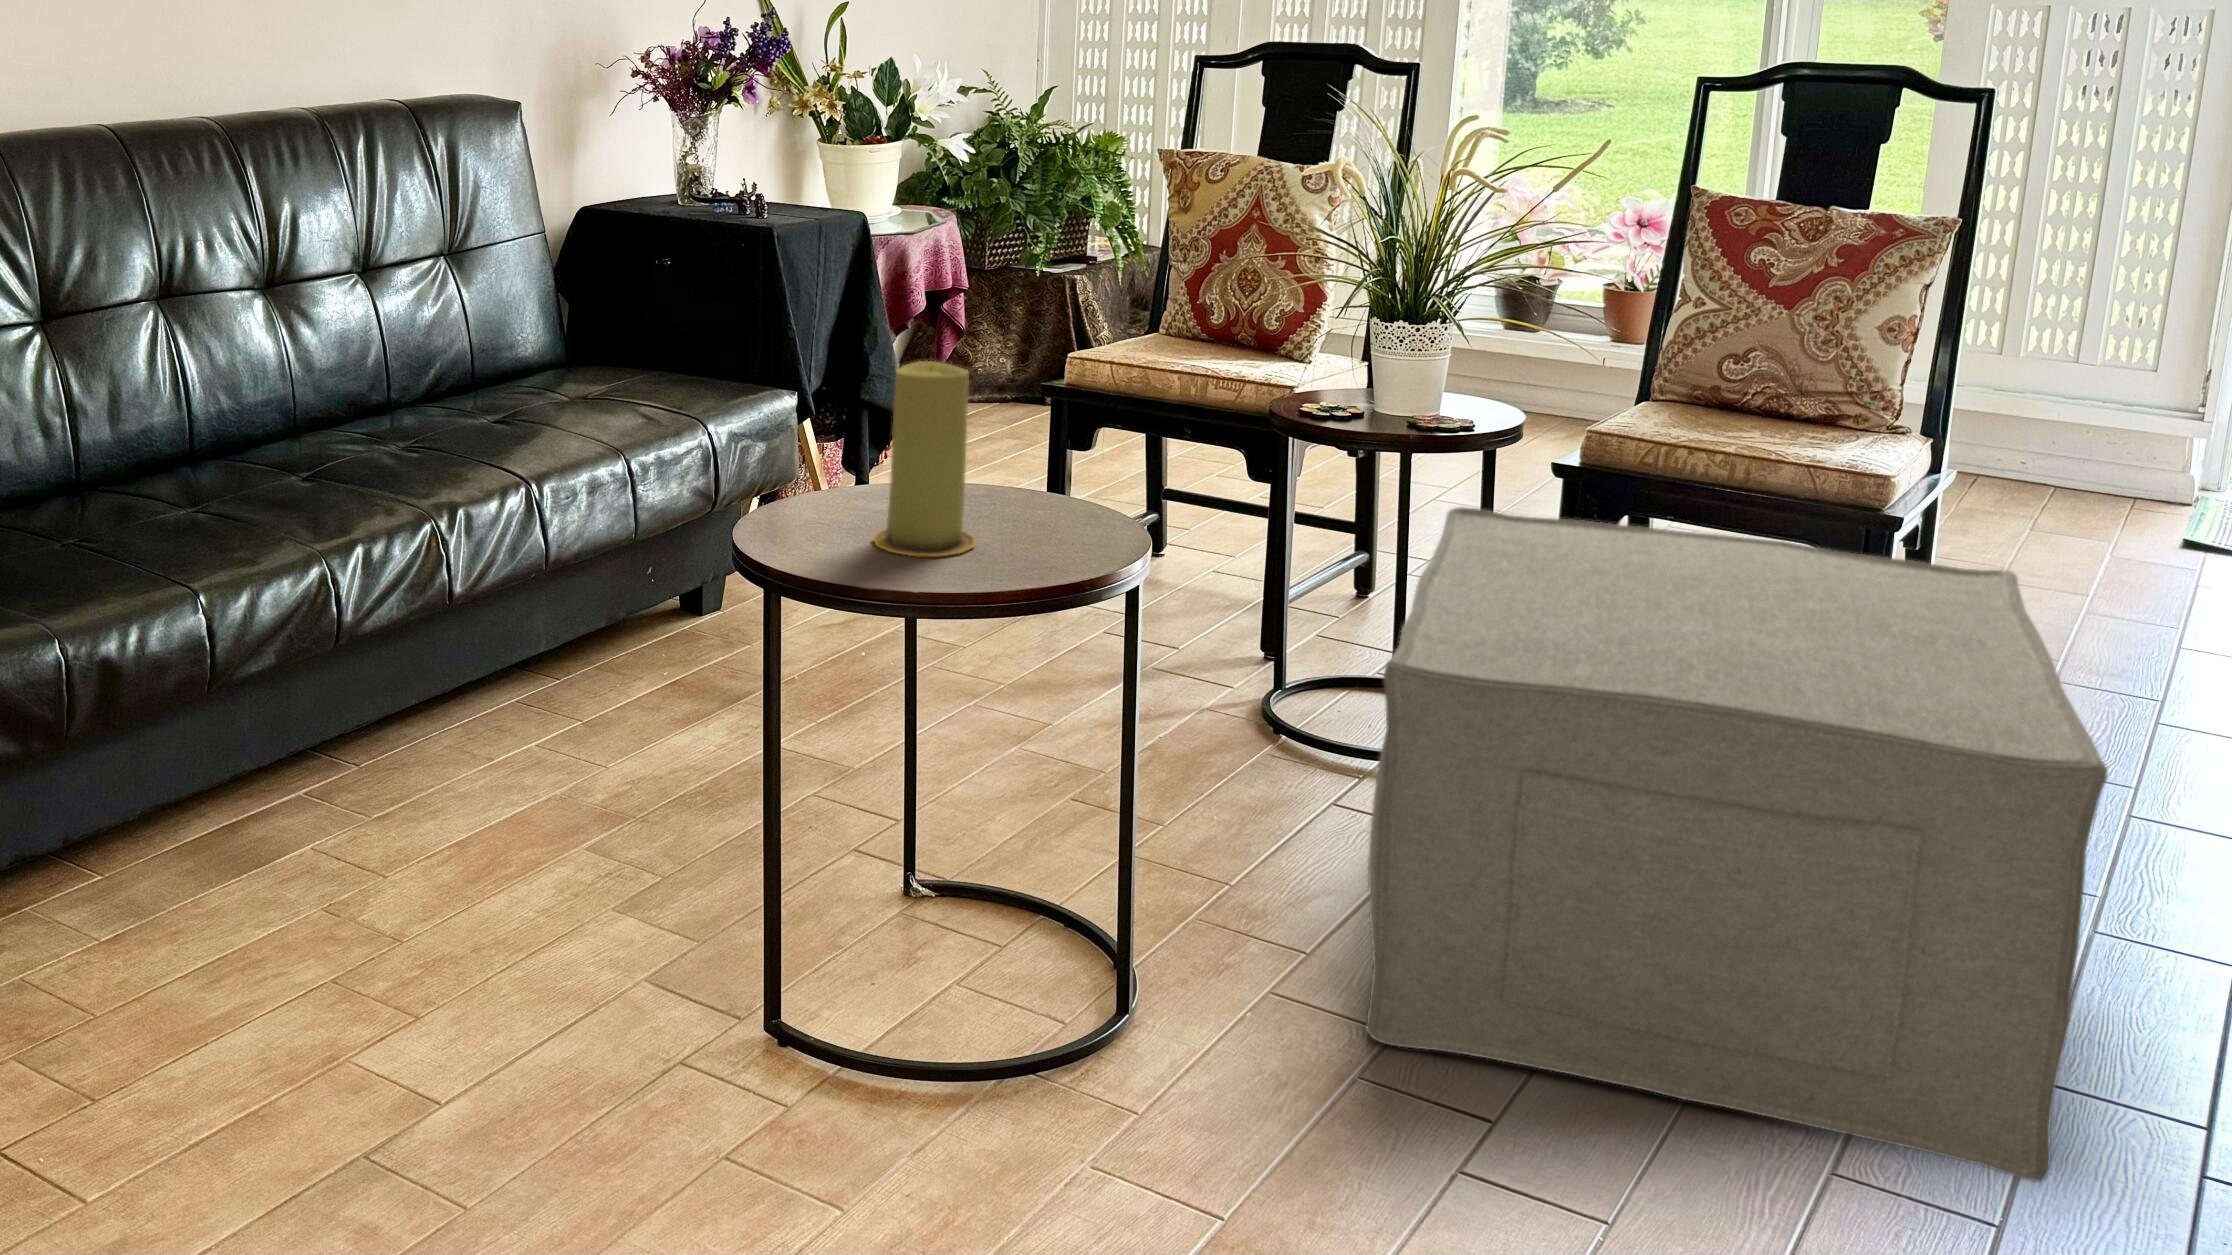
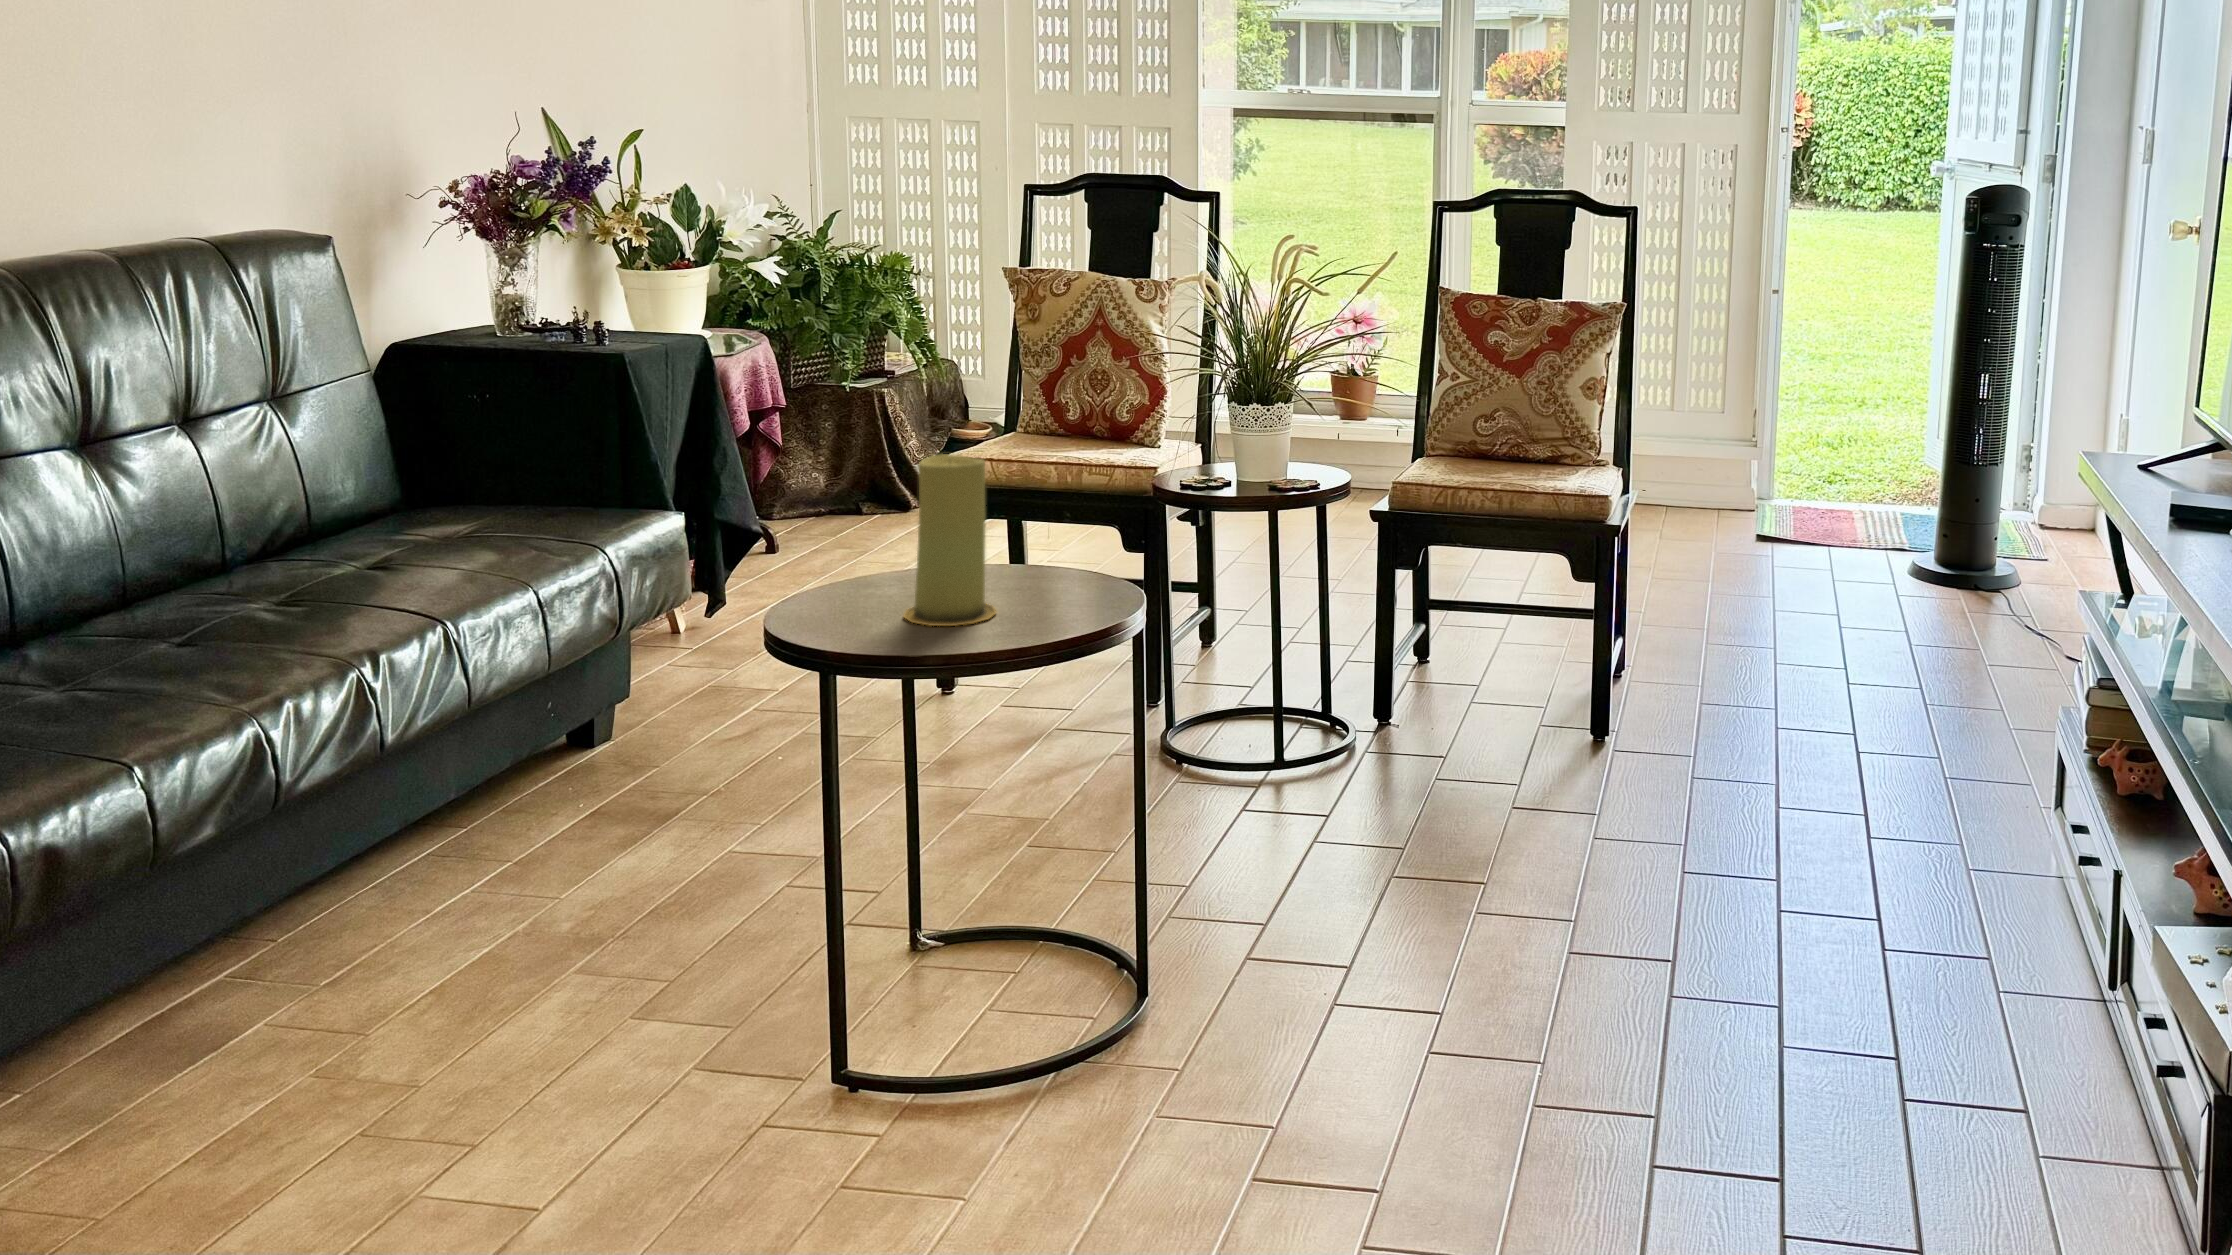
ottoman: present [1366,507,2107,1182] -> none [1314,549,1815,980]

